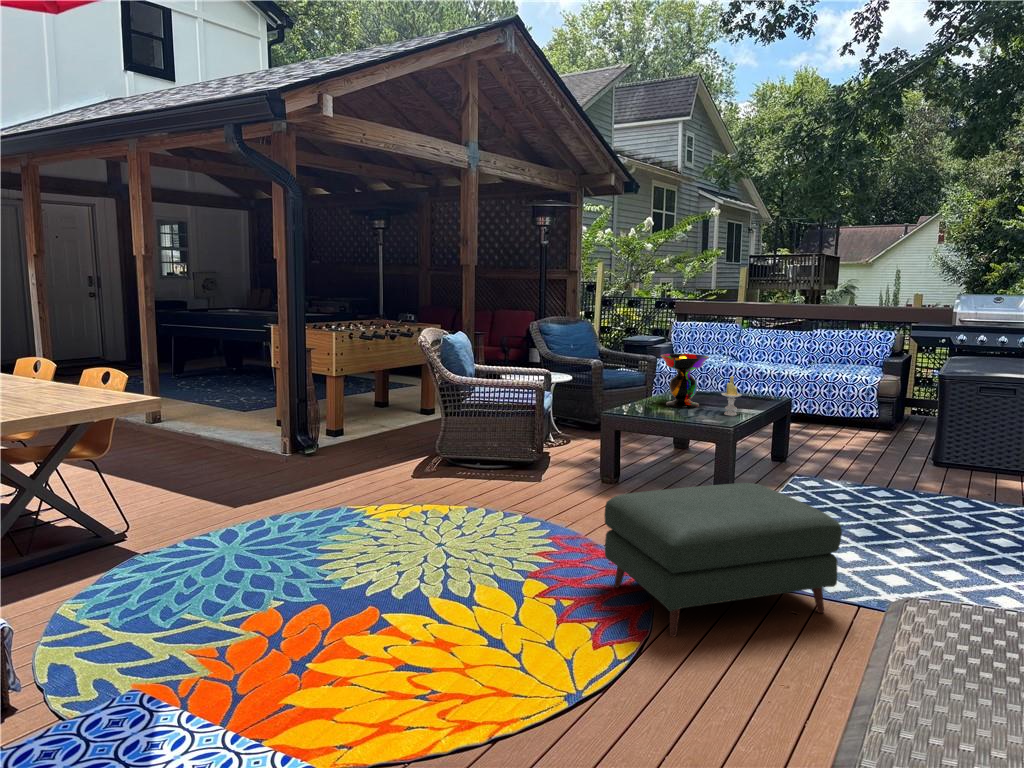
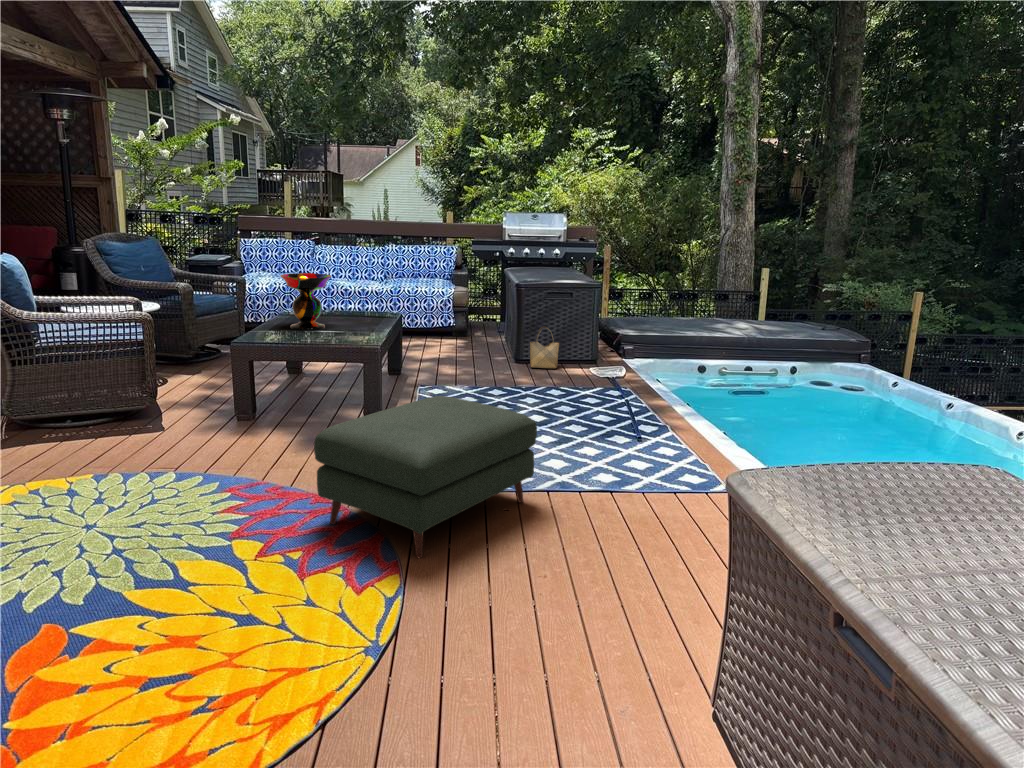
candle: present [722,376,742,416] -> none [353,294,373,334]
woven basket: none [954,427,997,479] -> present [530,327,560,369]

